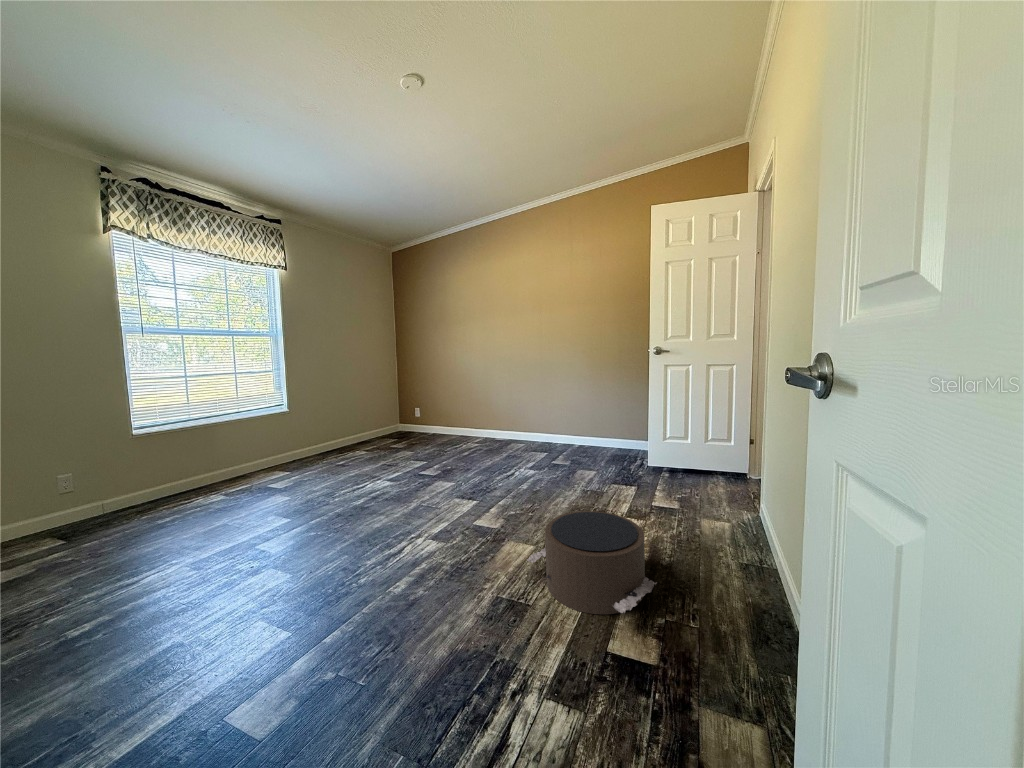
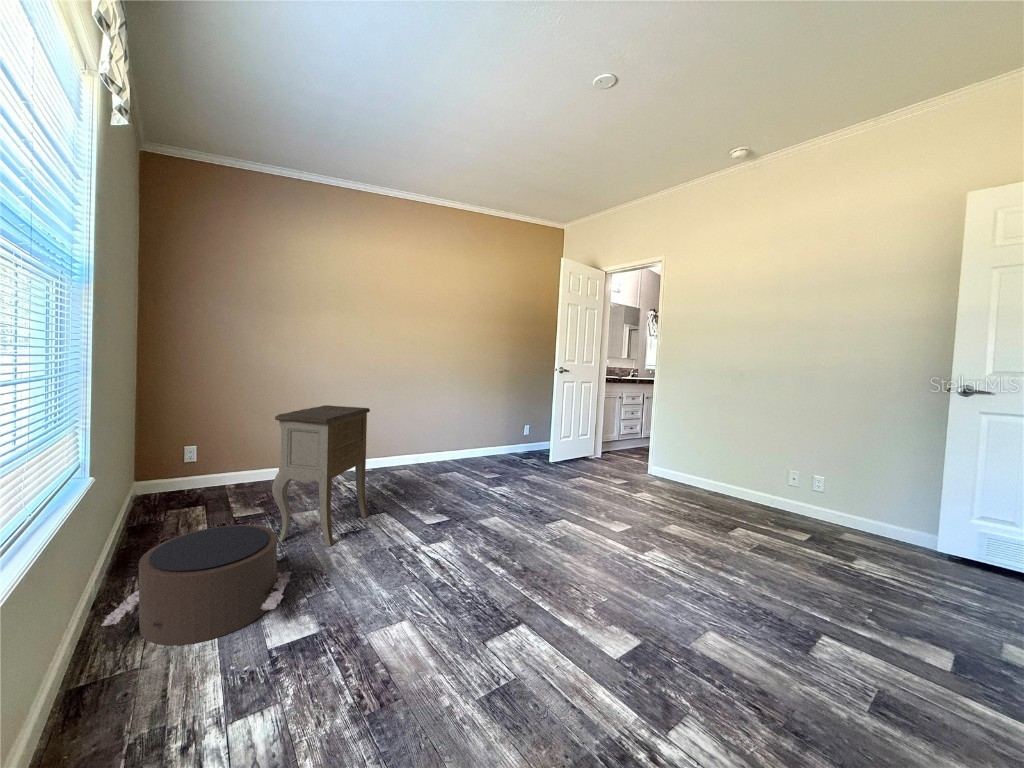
nightstand: none [668,410,789,573] -> present [272,405,370,547]

